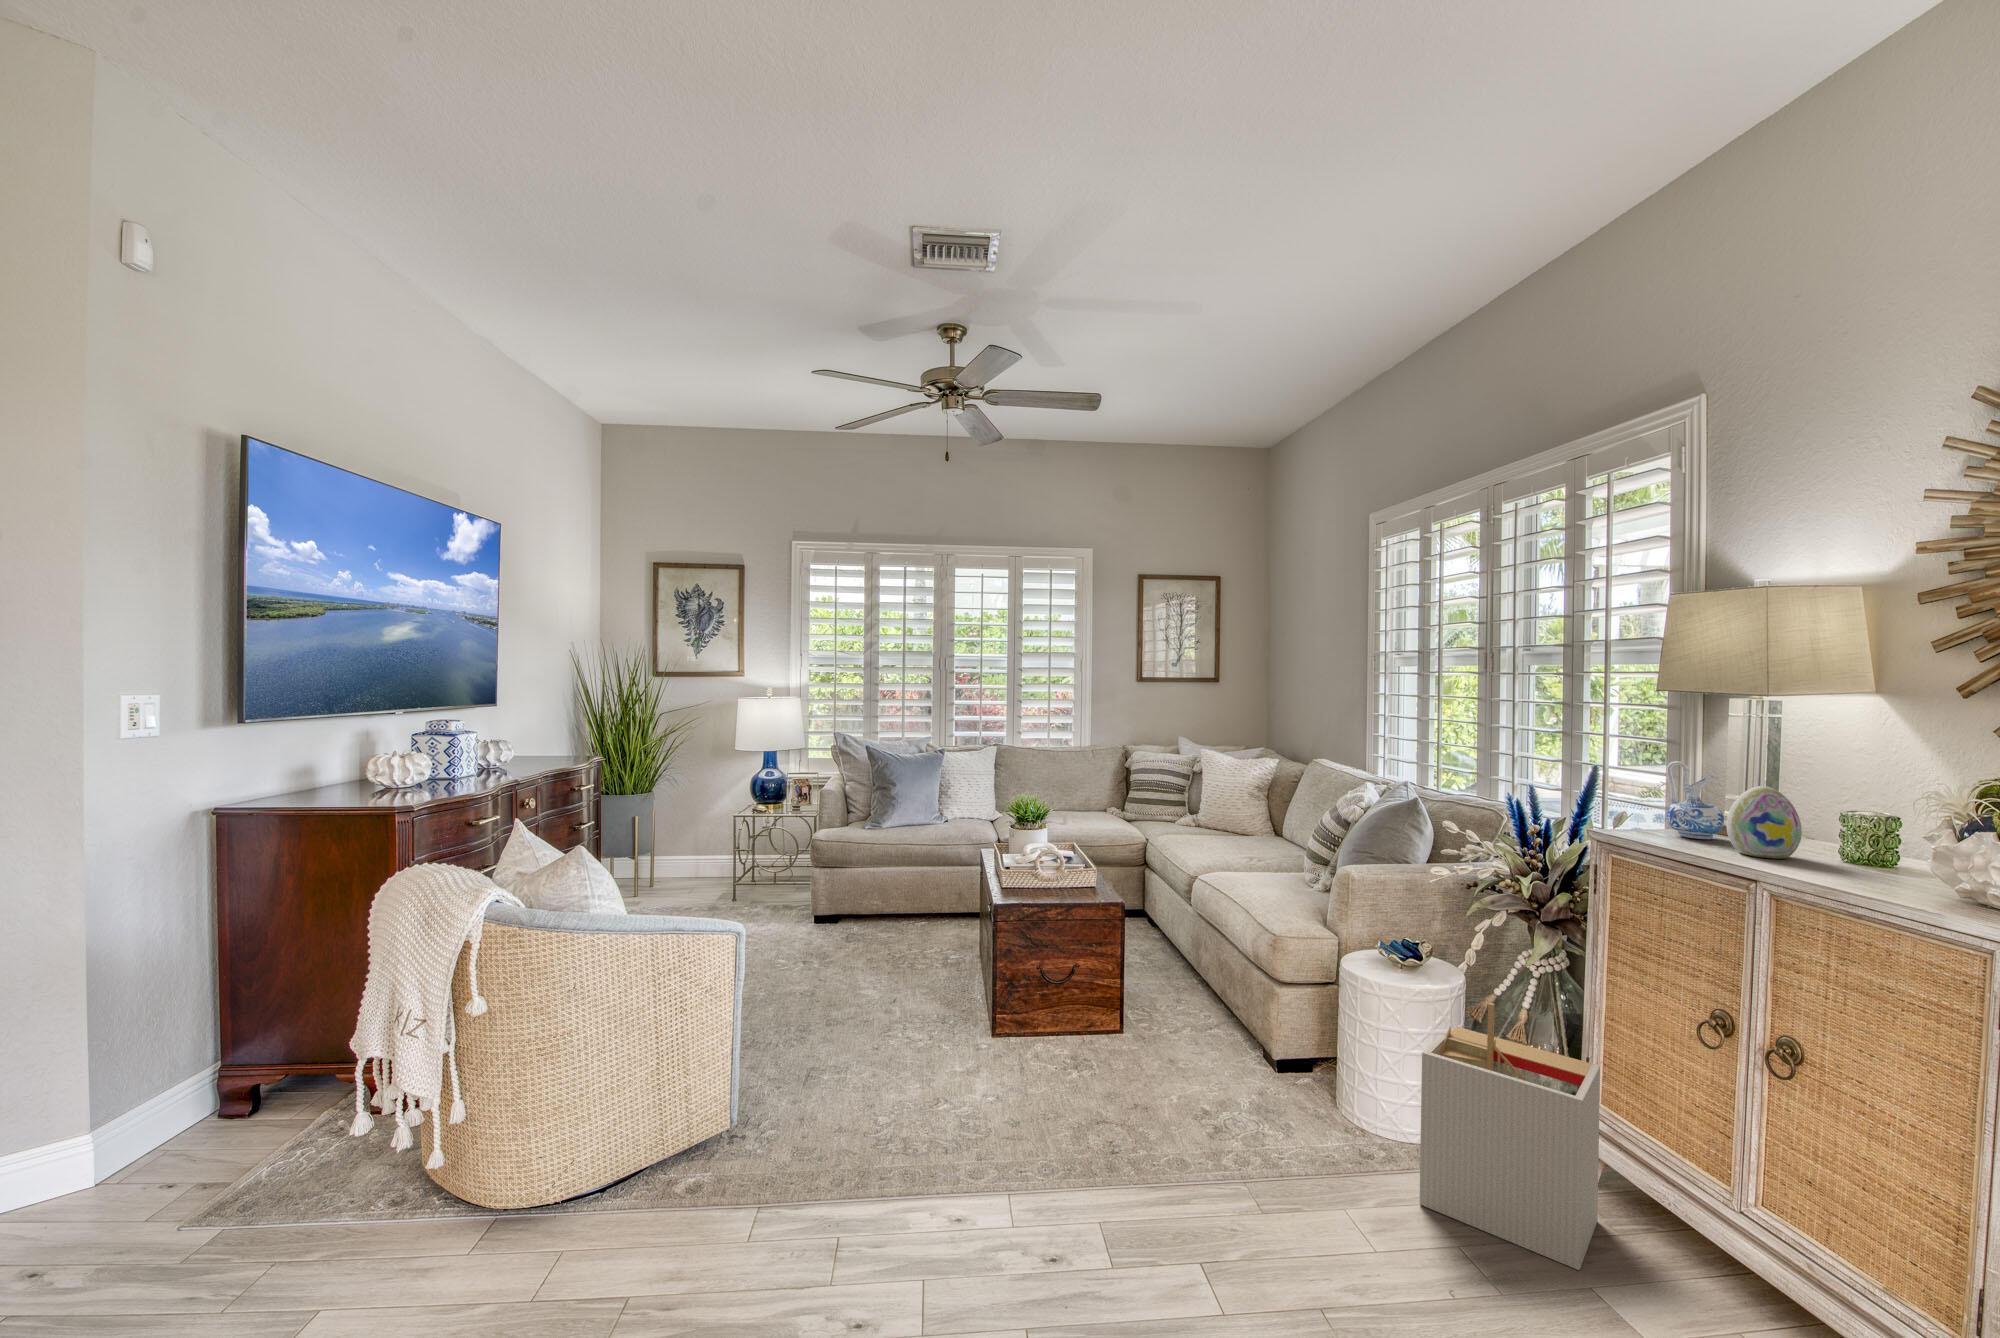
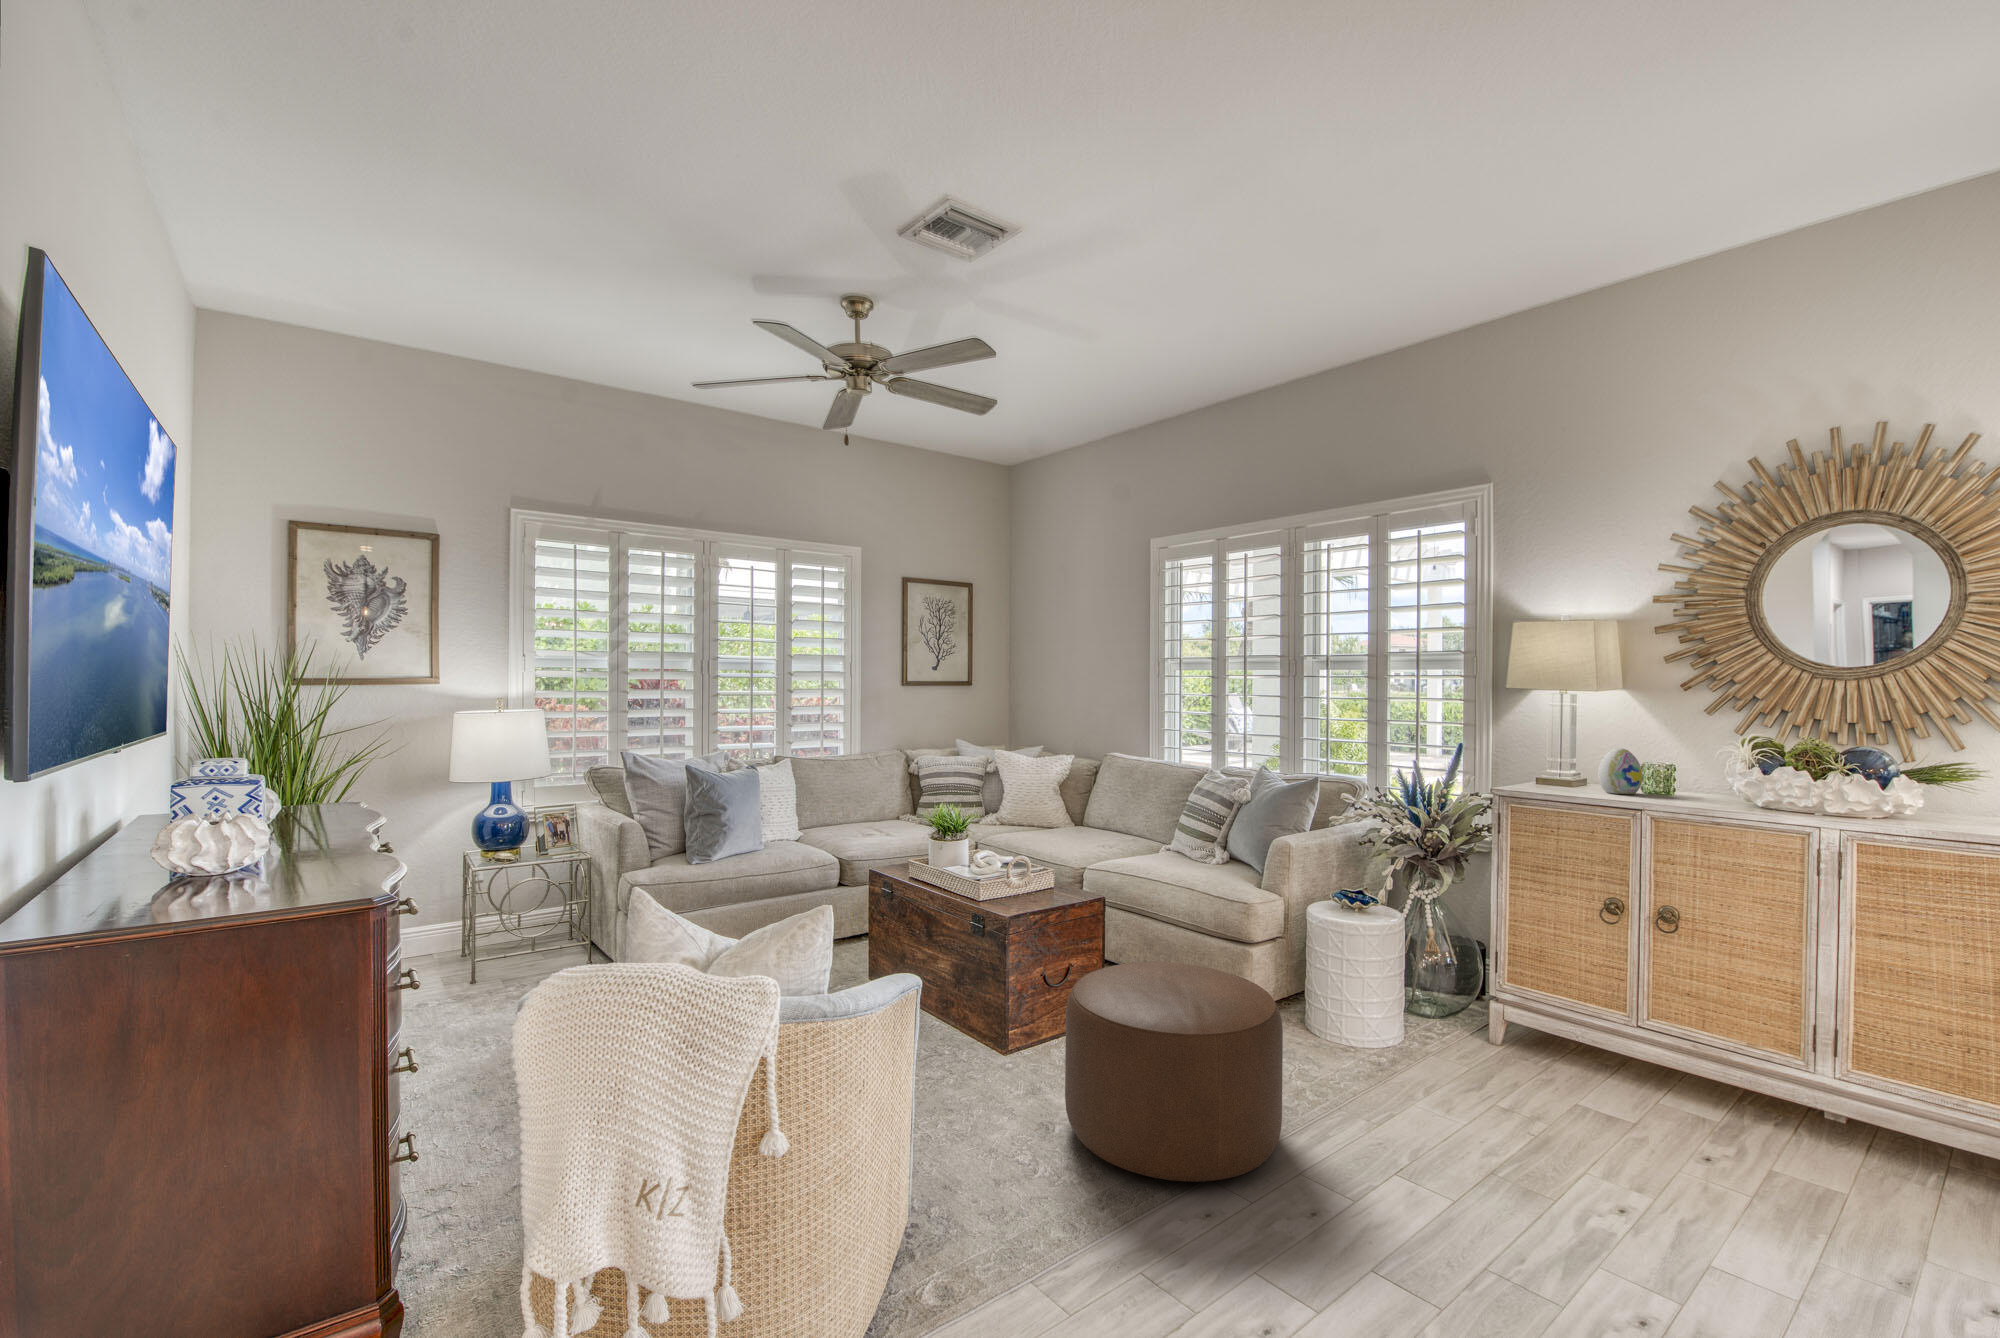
ceramic pitcher: present [1666,761,1724,839] -> none [1541,735,1576,787]
ottoman: none [931,963,1149,1194] -> present [1065,962,1283,1182]
storage bin: present [1420,1003,1600,1270] -> none [1425,923,1556,1098]

